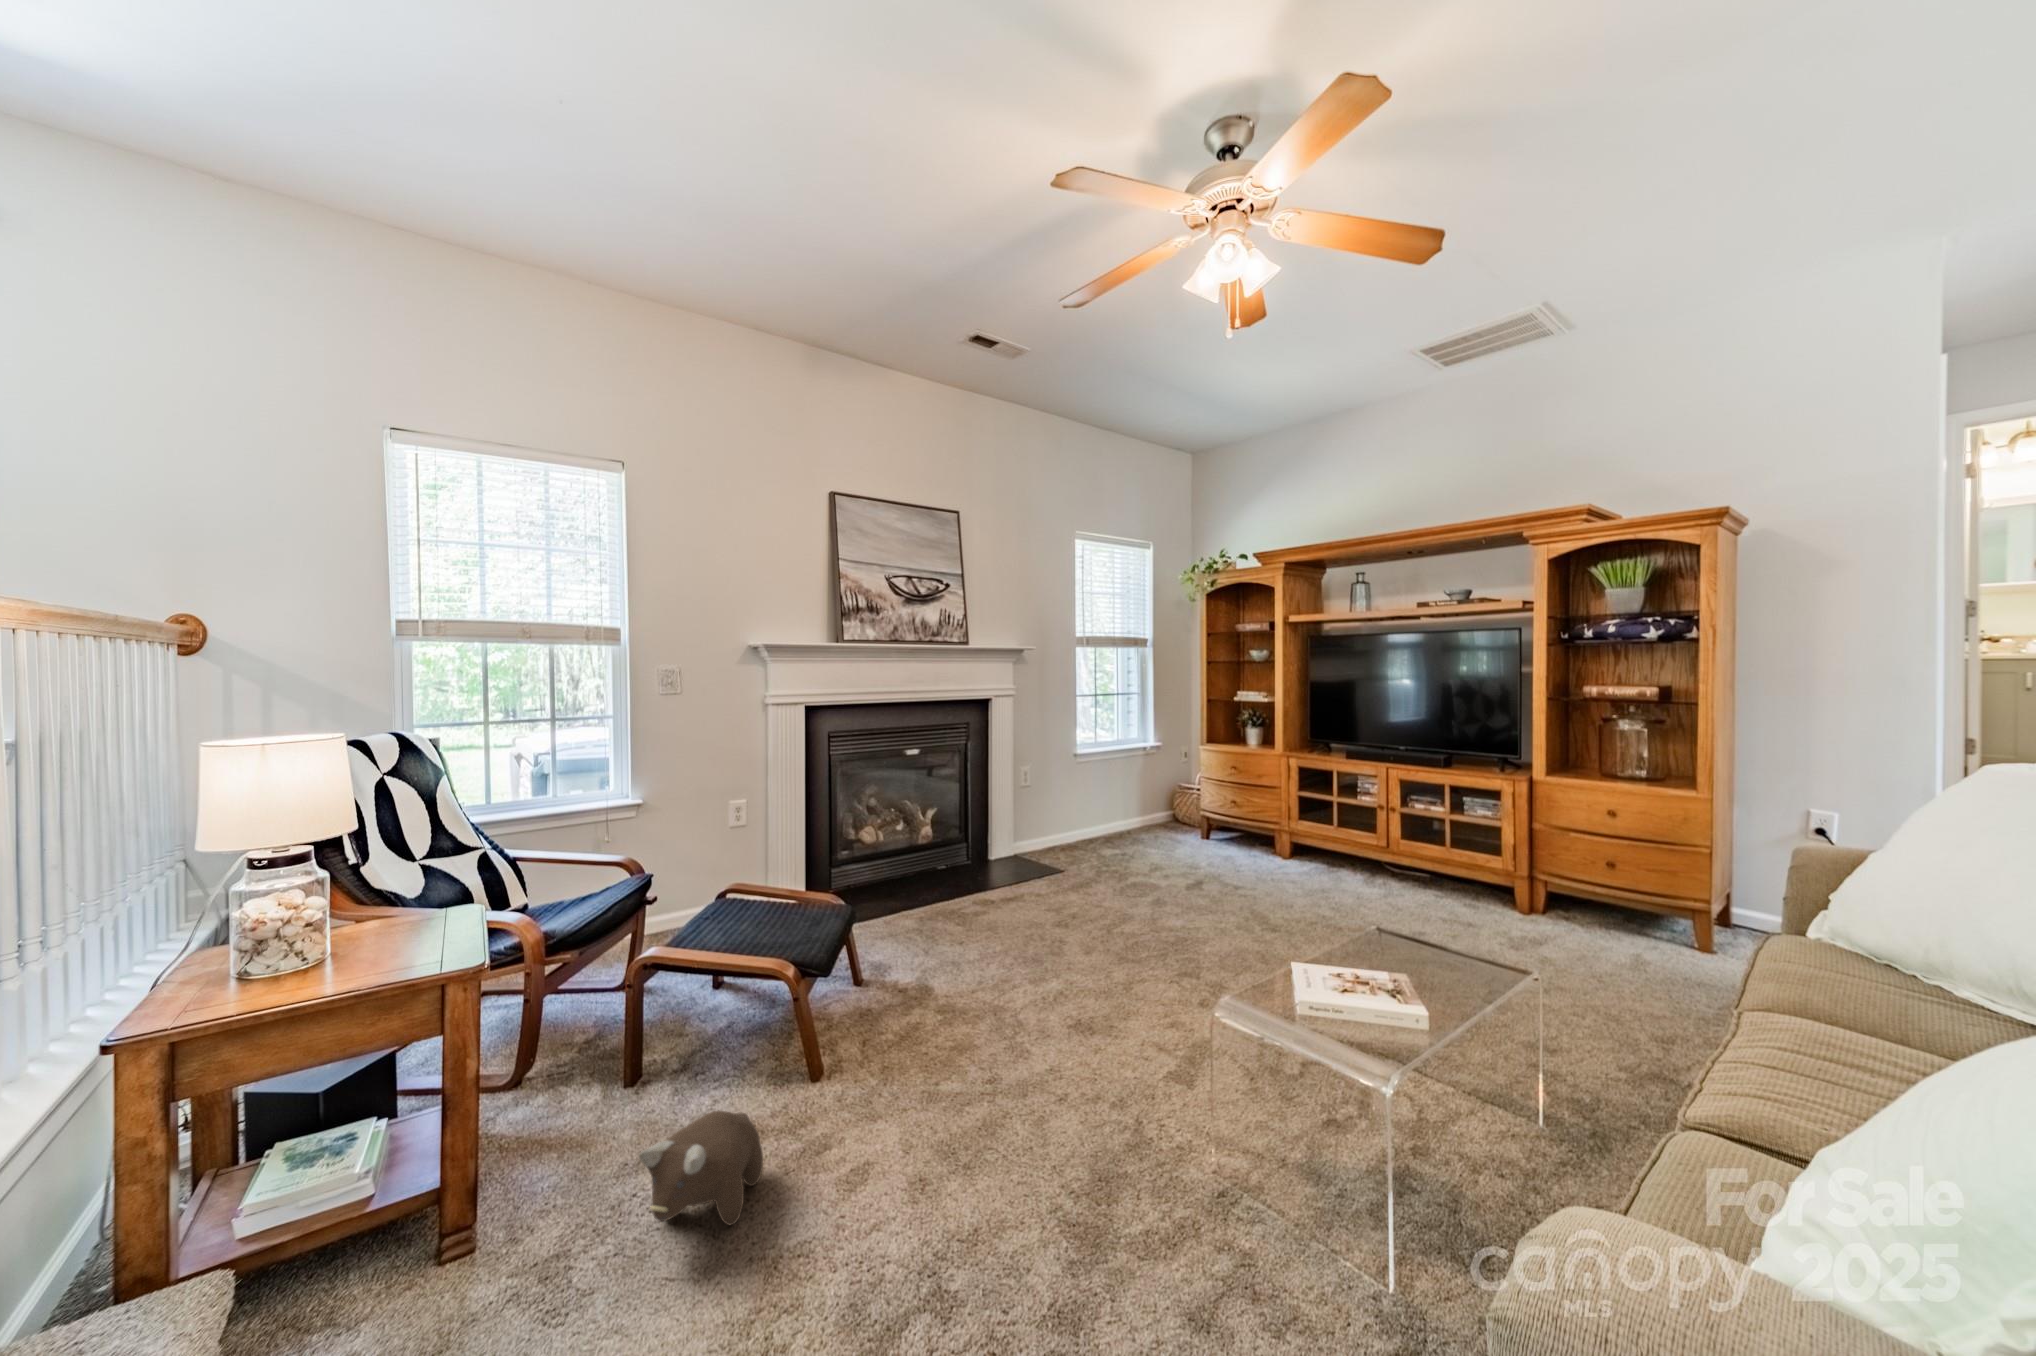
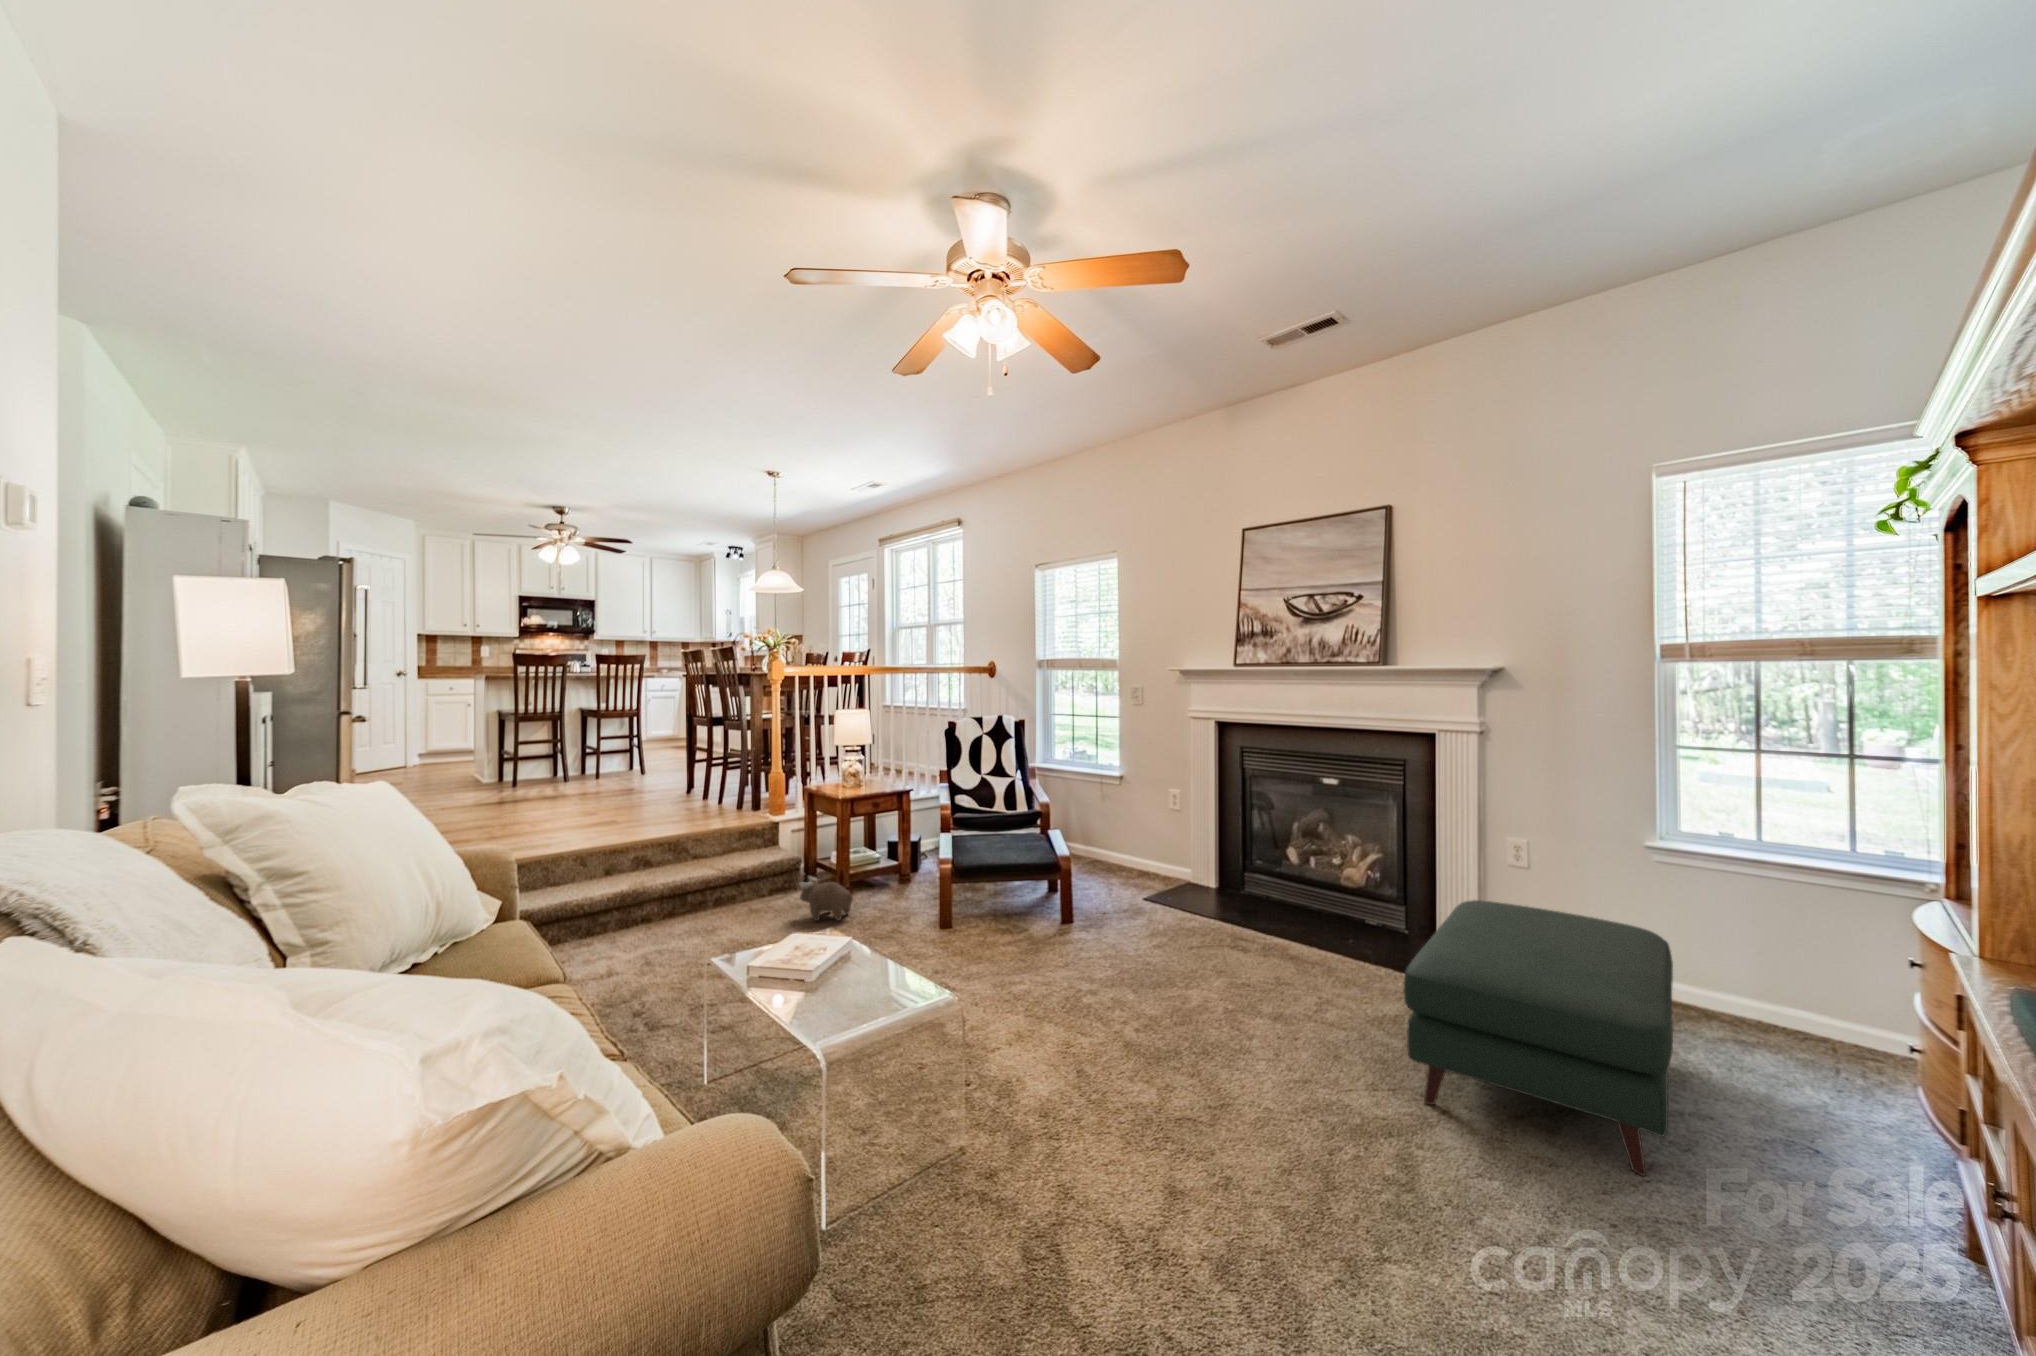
ottoman: none [1104,781,1279,889] -> present [1403,900,1673,1176]

